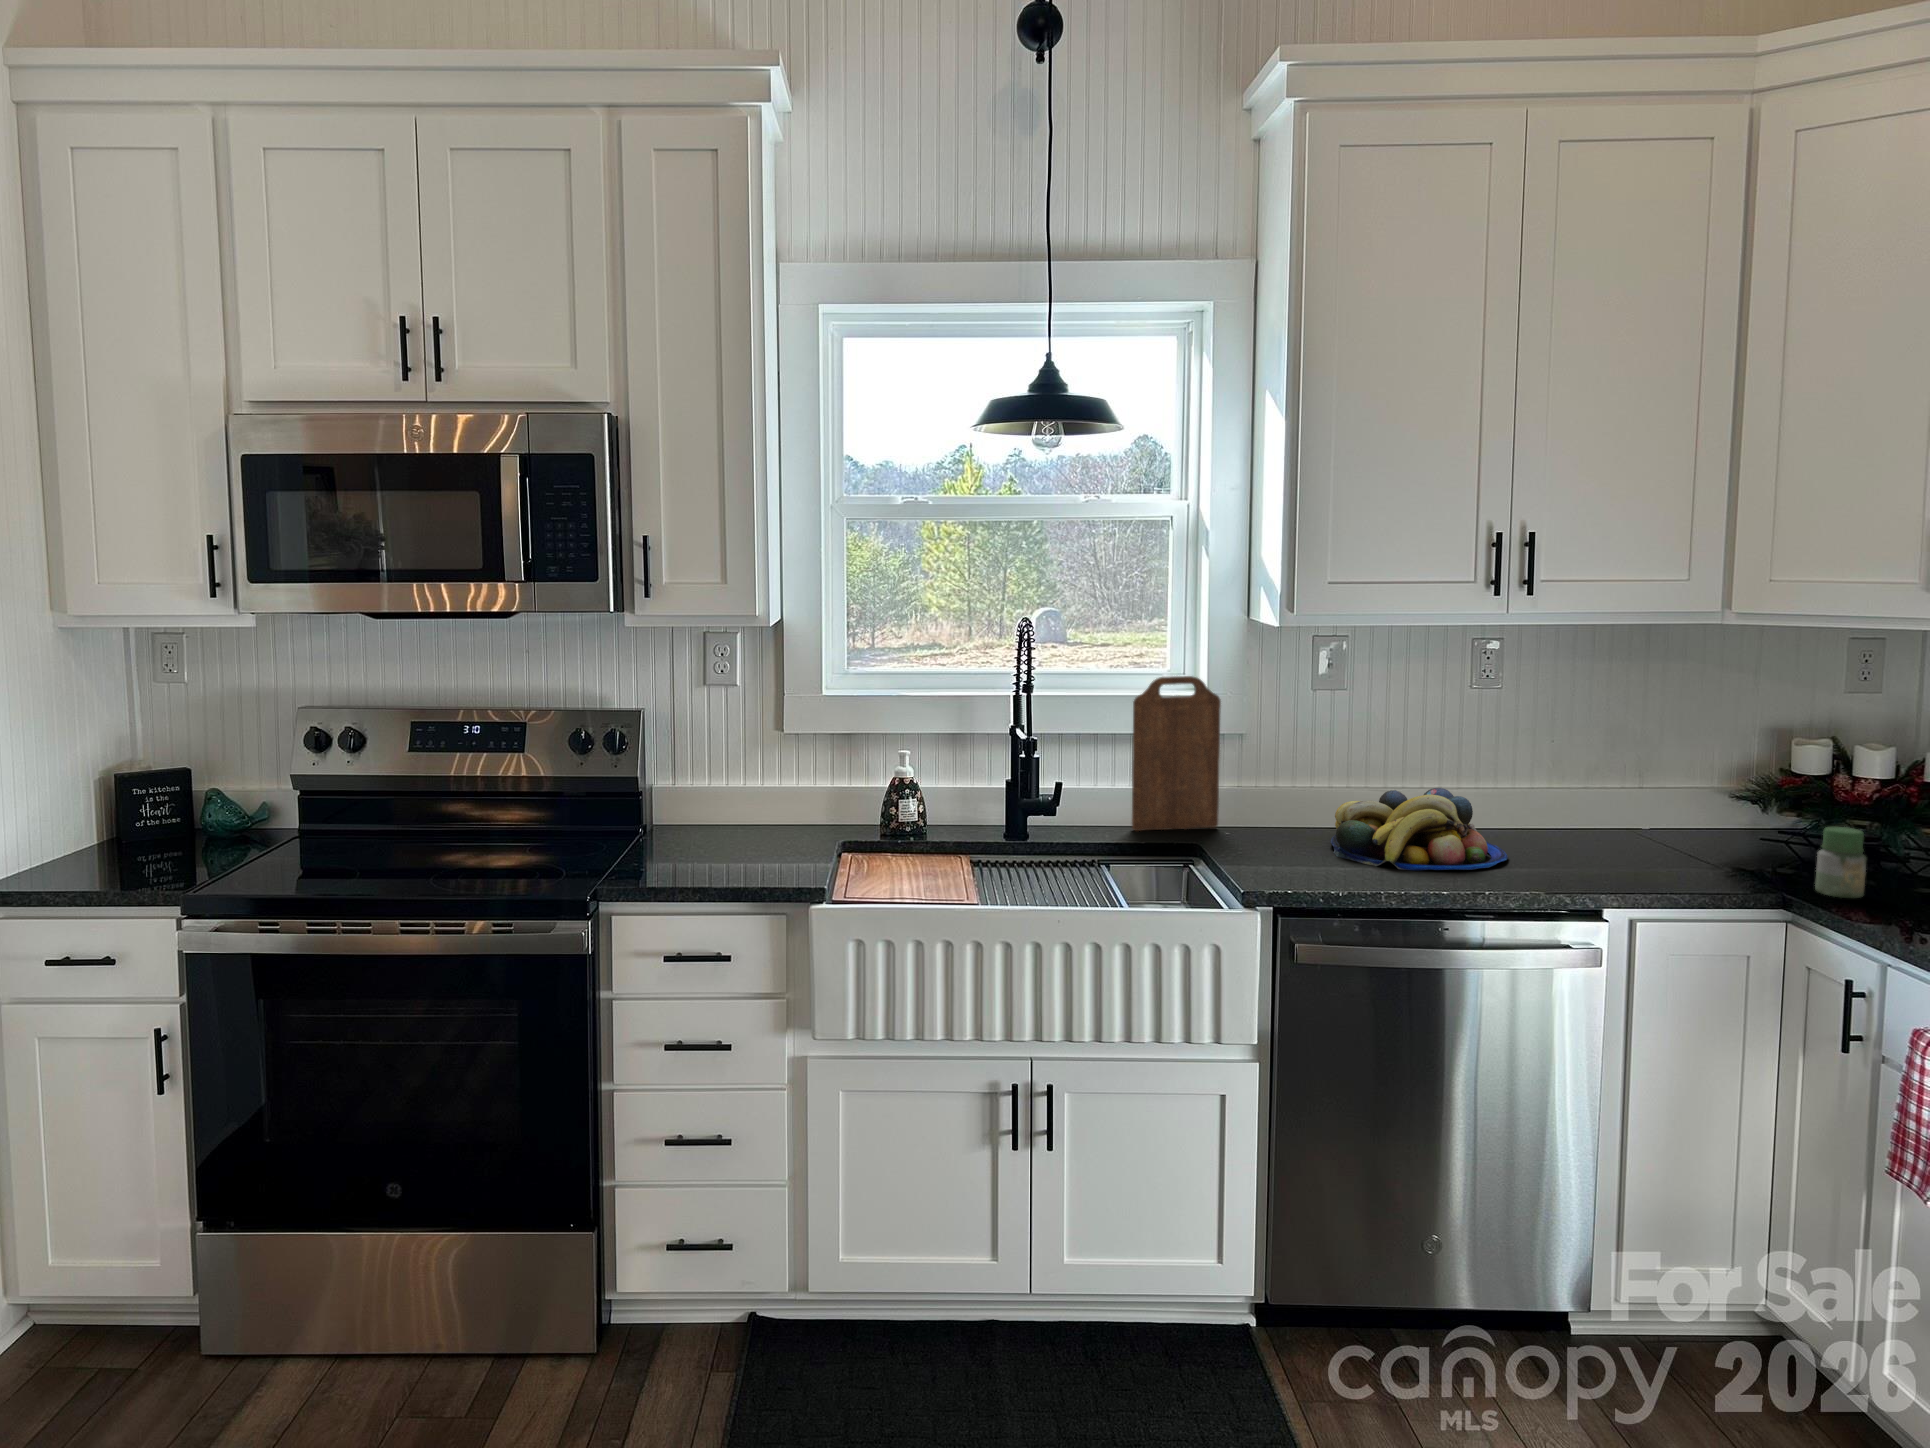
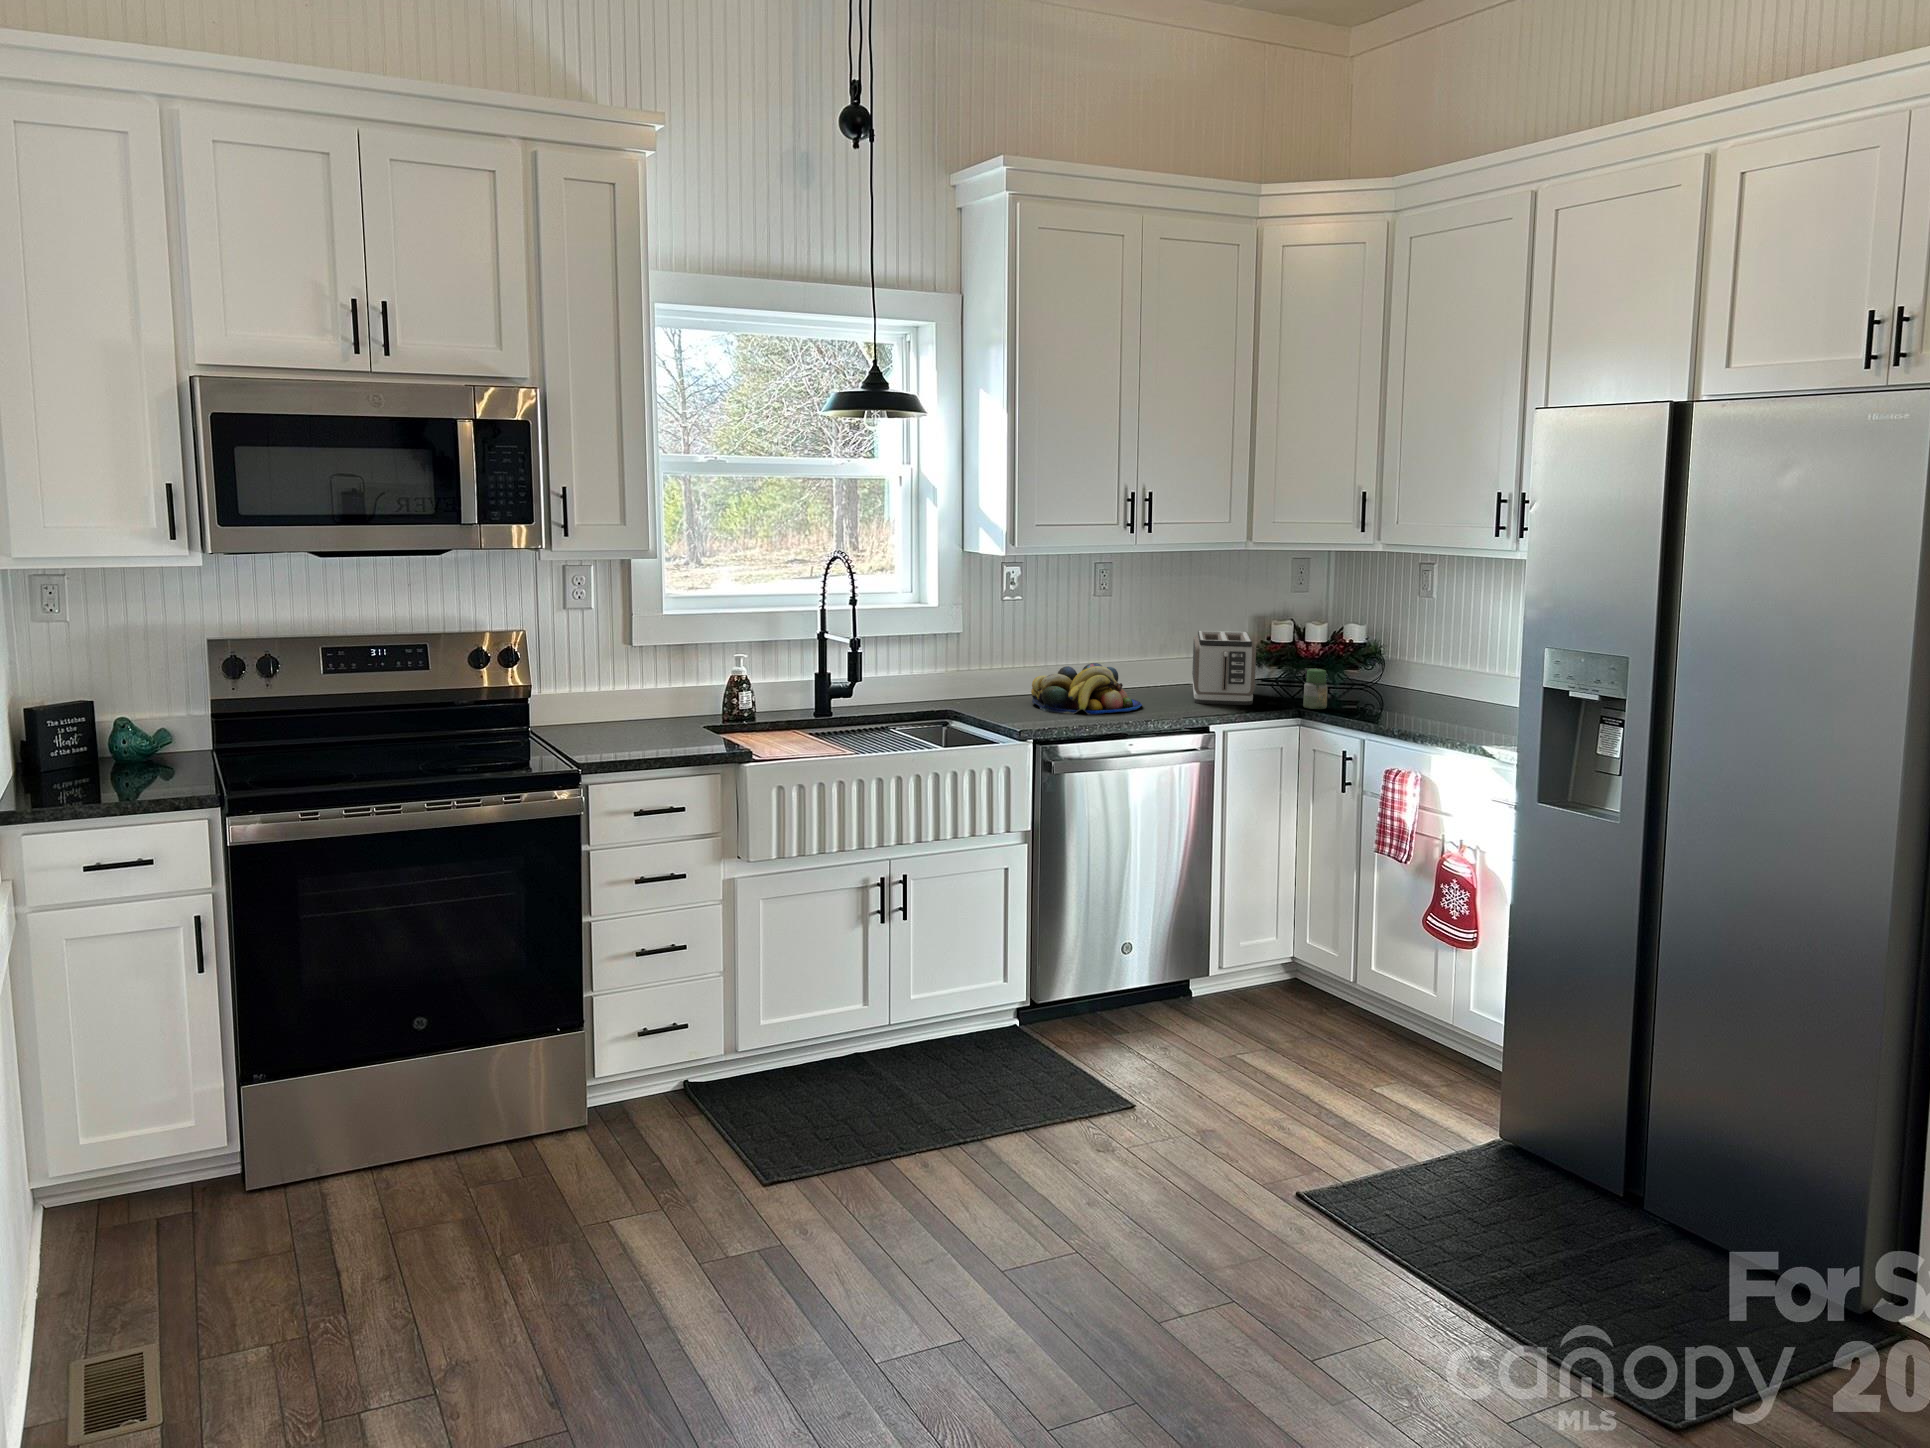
cutting board: present [1132,676,1221,831] -> none [895,592,952,707]
toaster: none [1608,746,1735,875] -> present [1192,631,1256,705]

